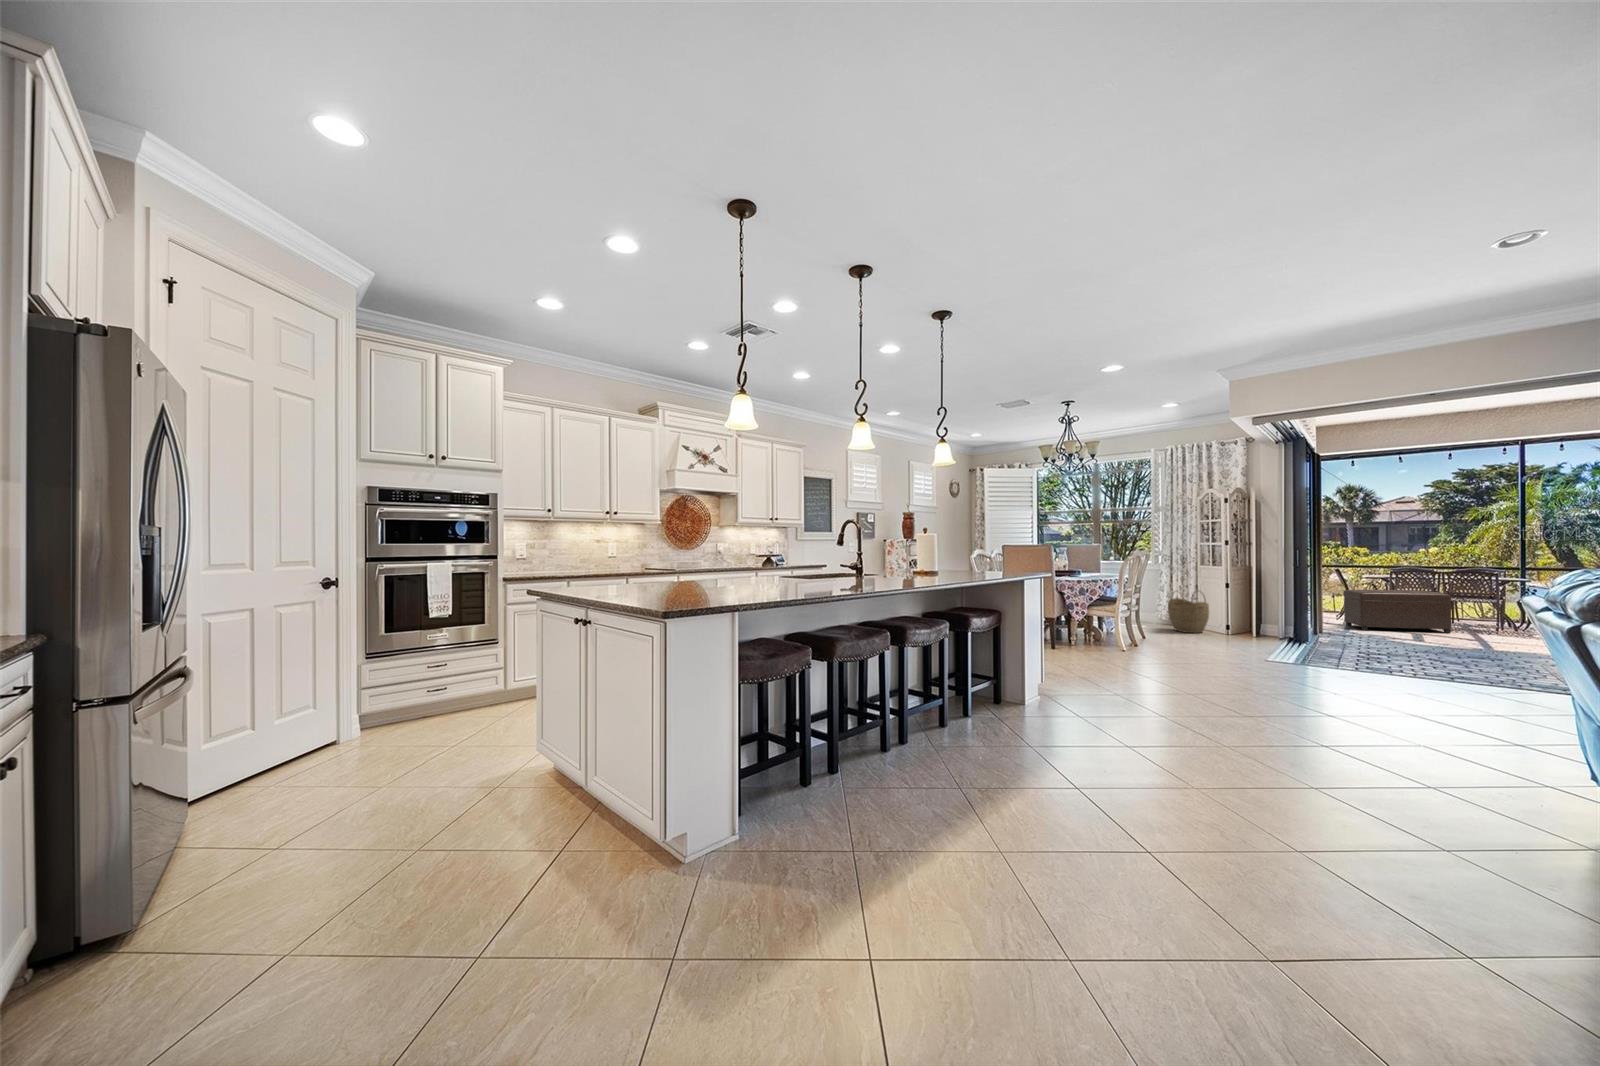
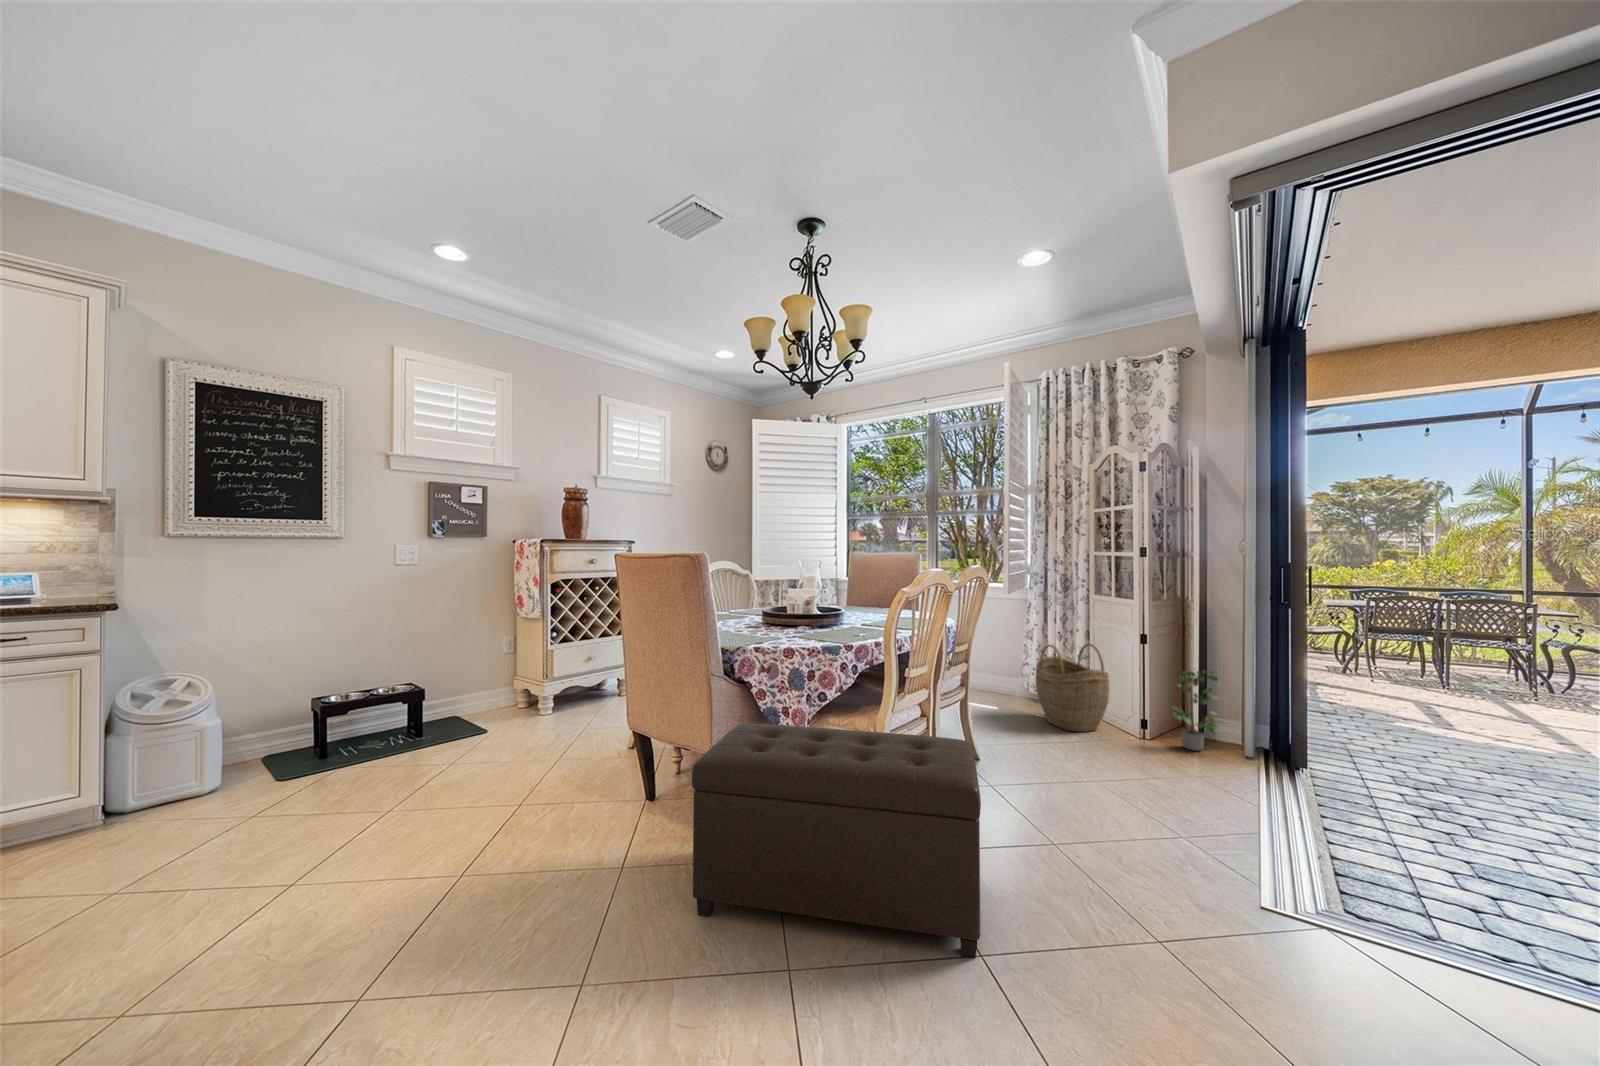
ottoman: present [1343,590,1451,633] -> present [692,724,981,958]
potted plant: none [1242,598,1272,638] -> present [1172,670,1225,751]

